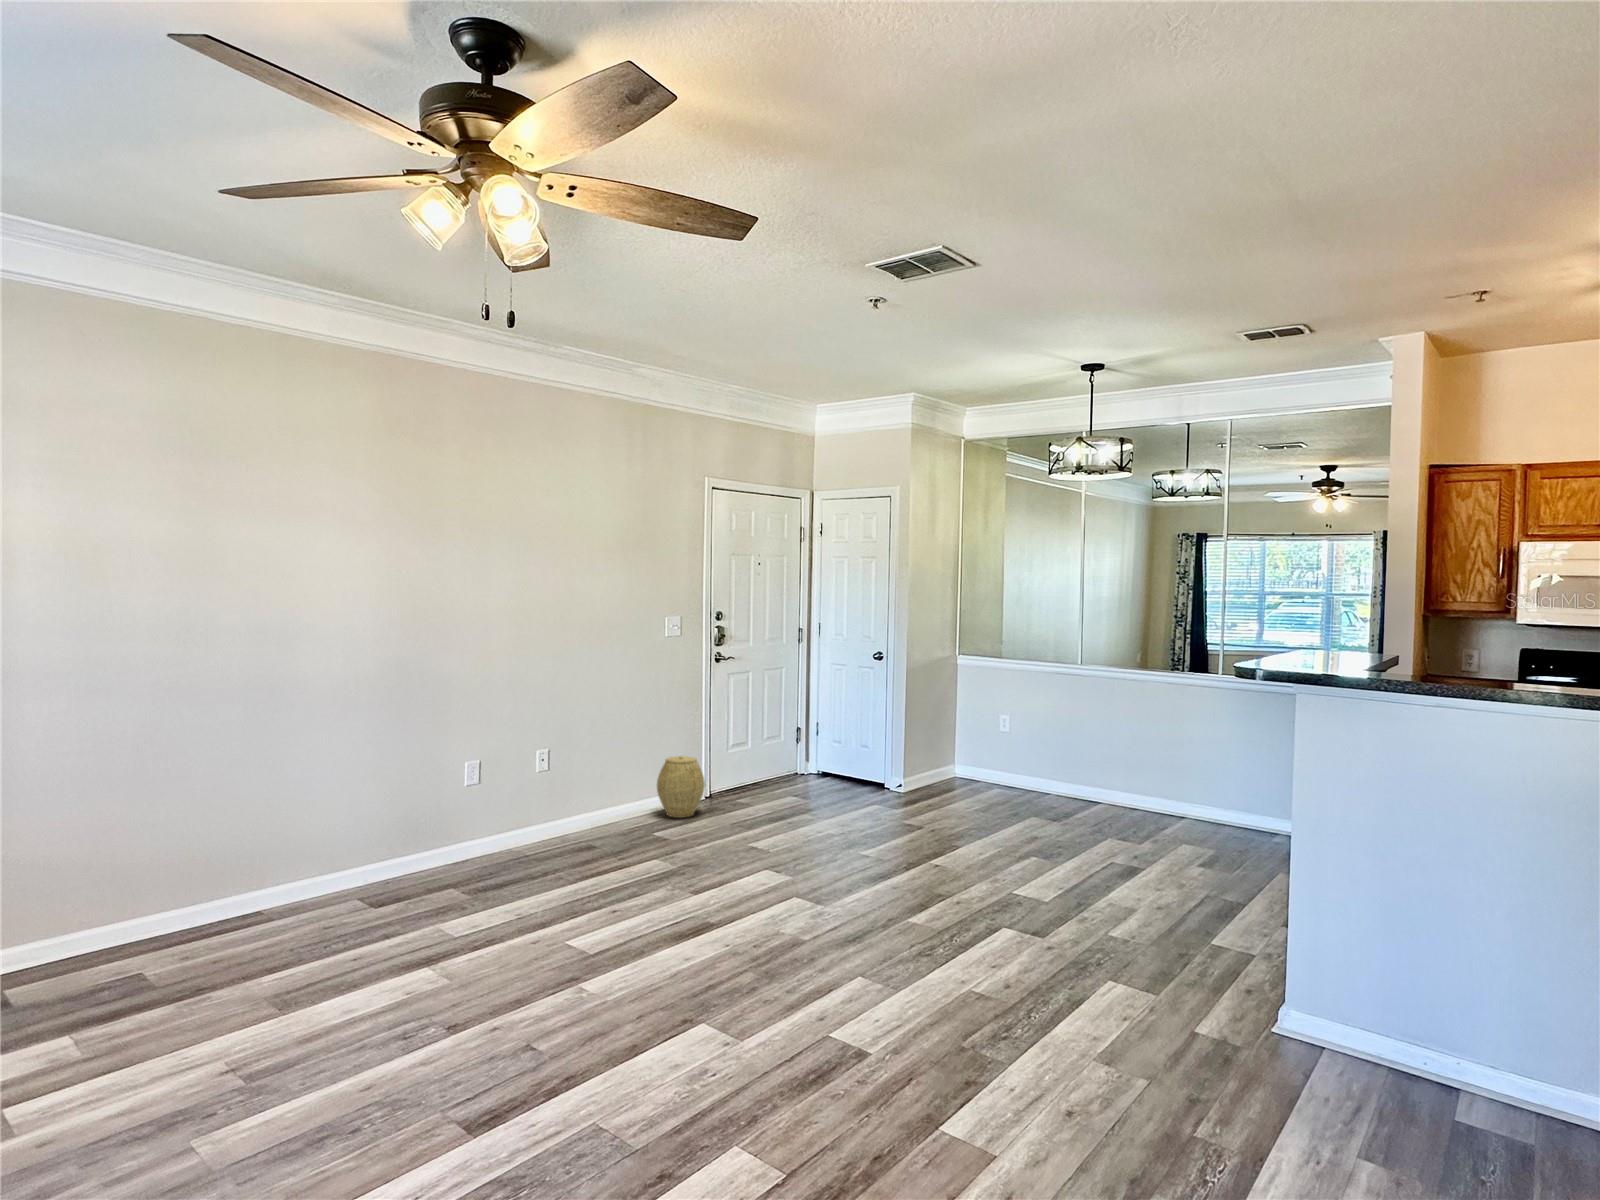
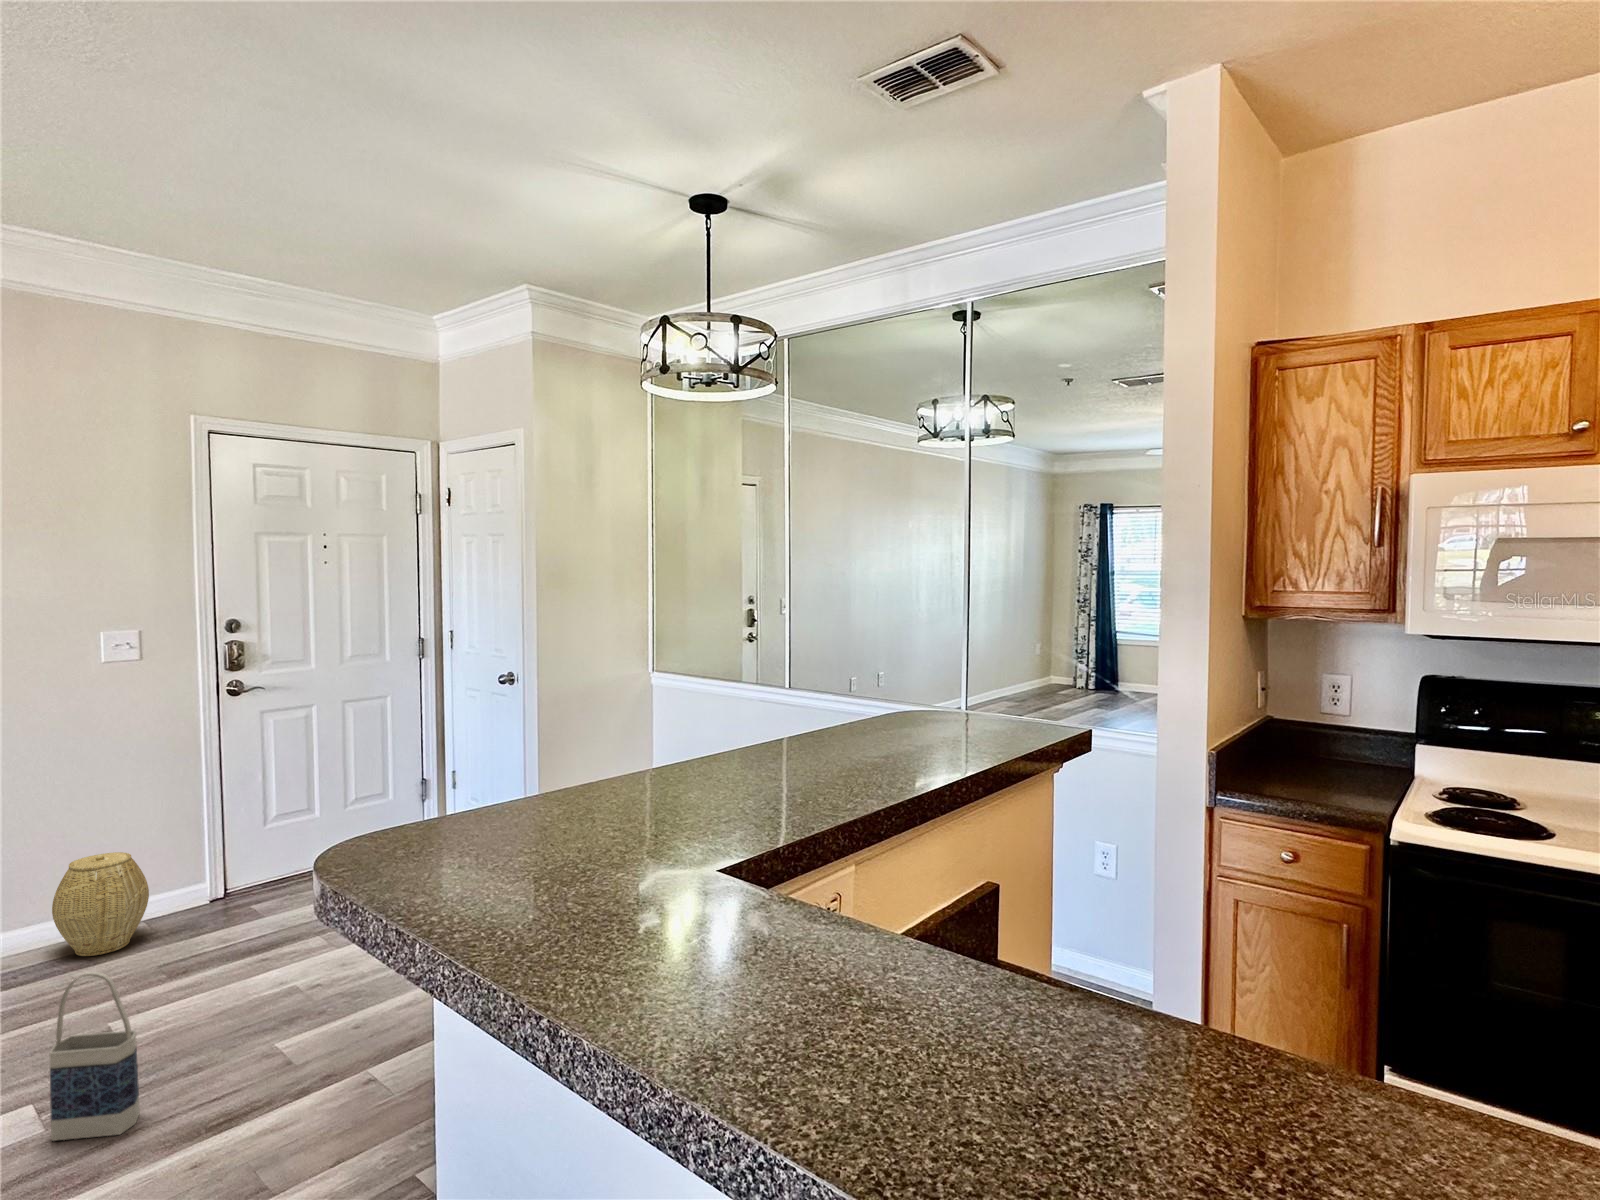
bag: none [805,789,843,876] -> present [50,972,140,1141]

